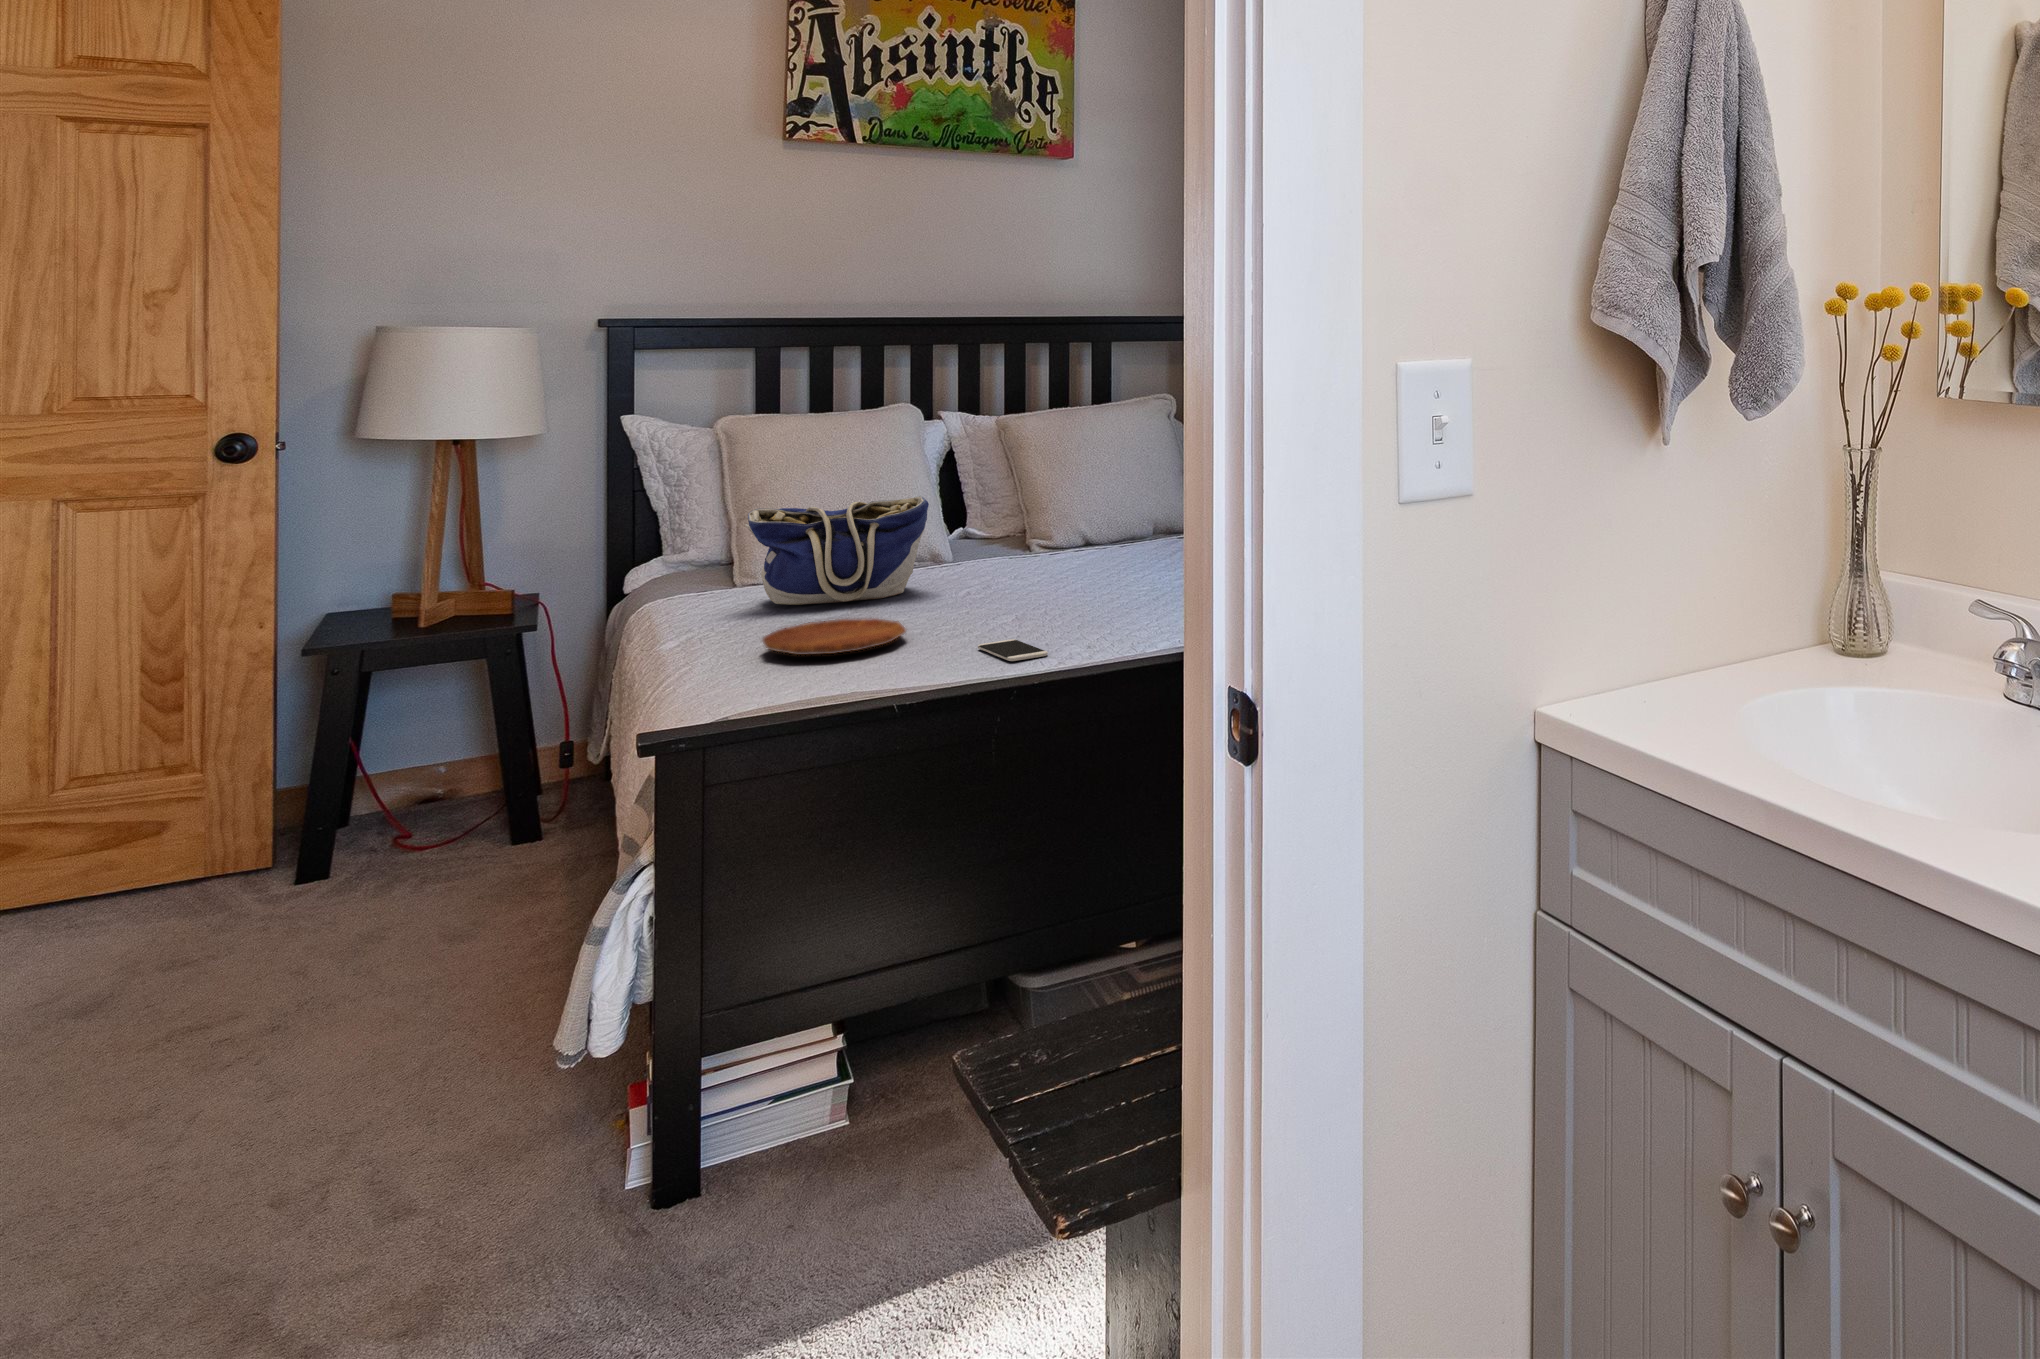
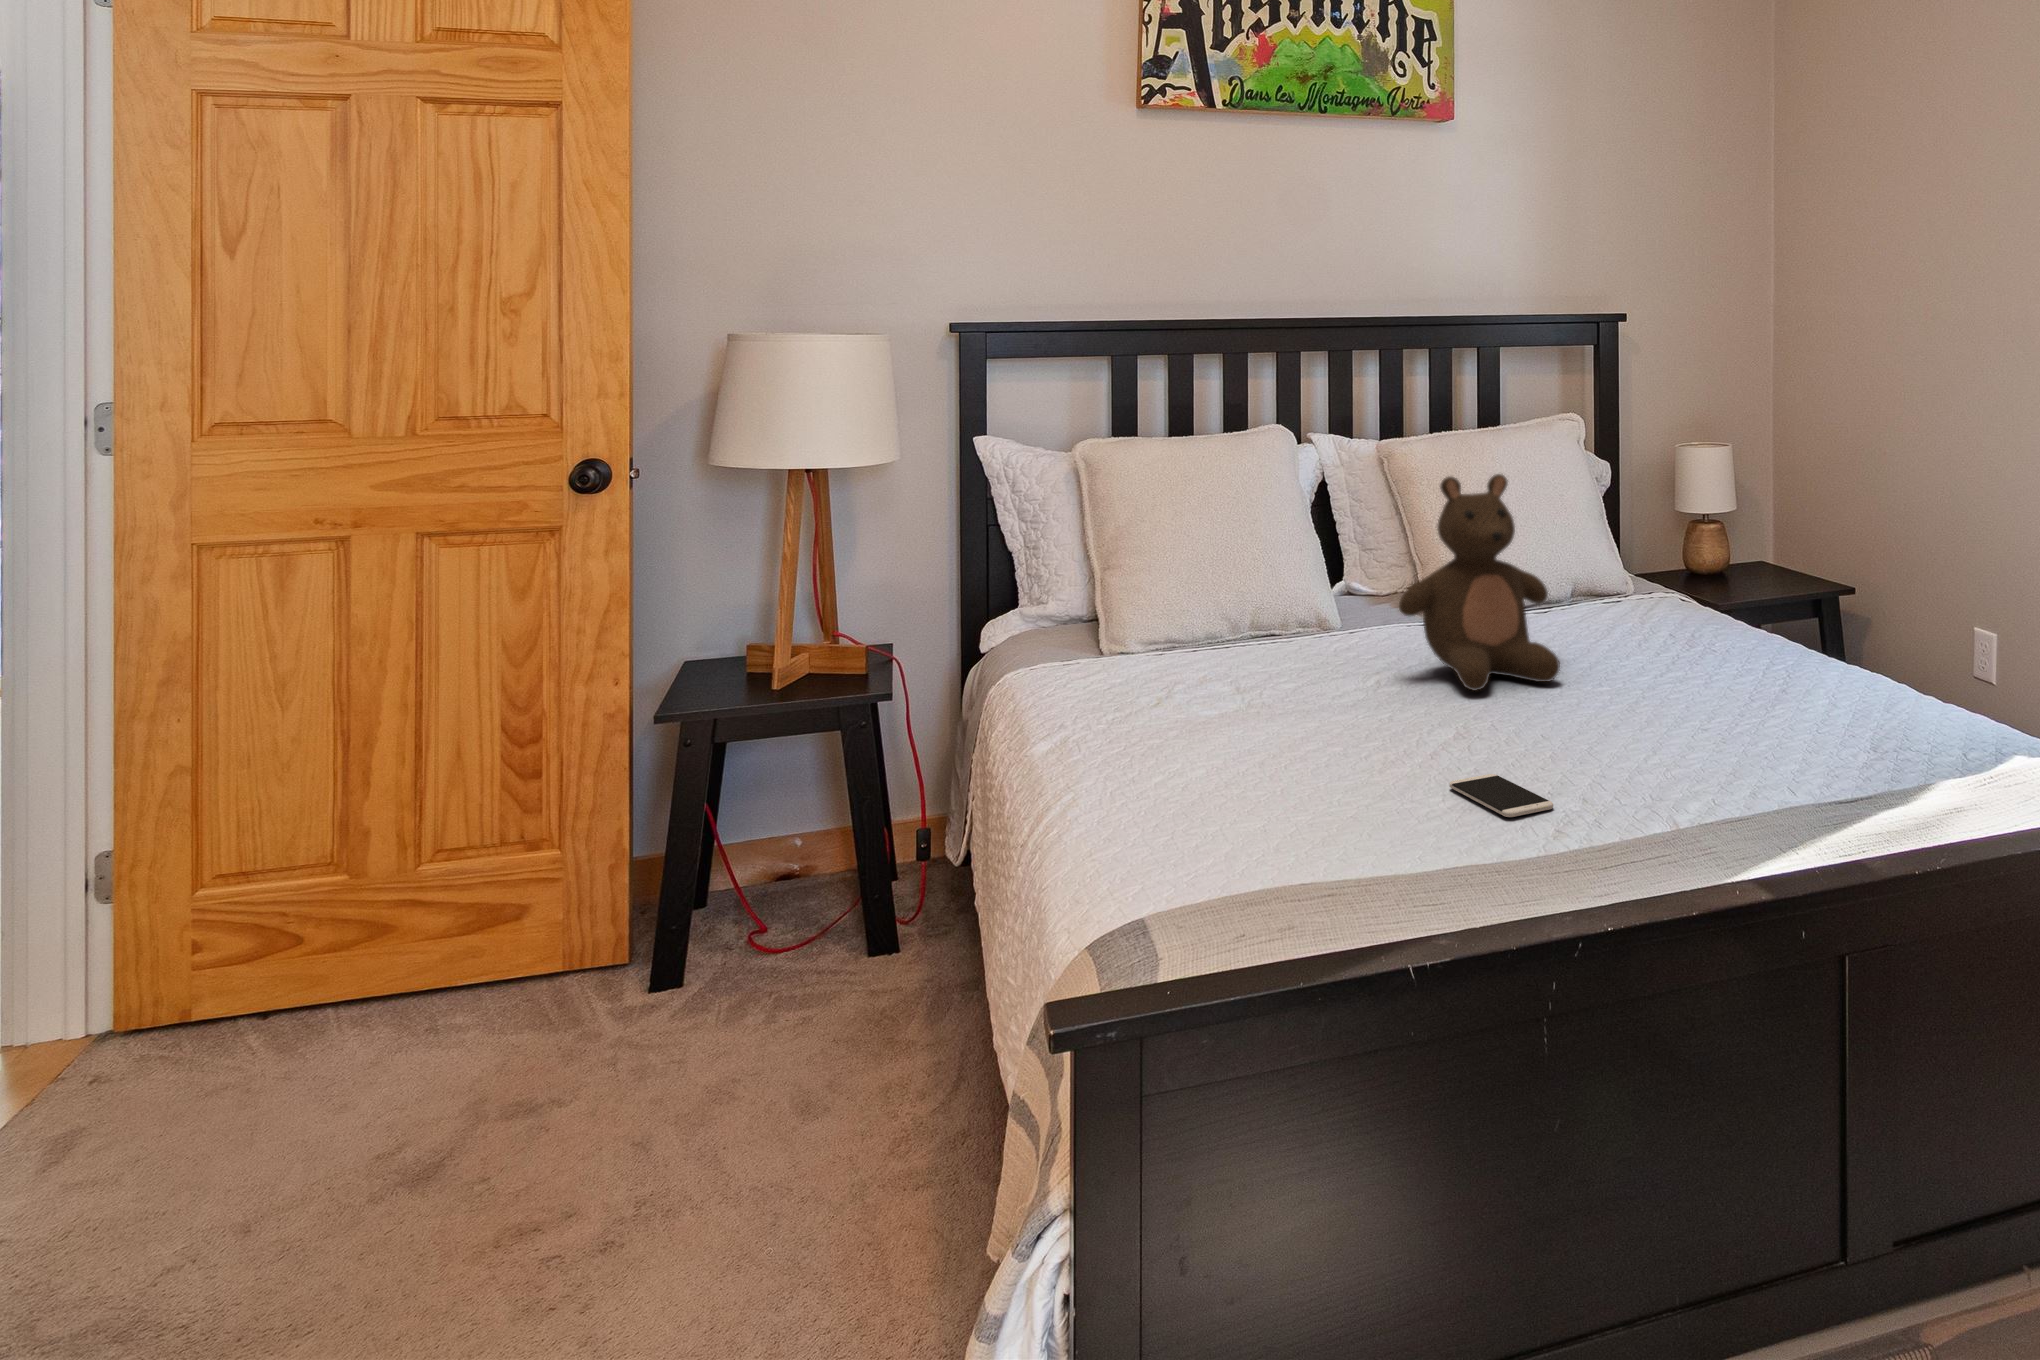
stuffed bear: none [974,436,1099,595] -> present [1399,474,1560,691]
tote bag: present [745,496,929,605] -> none [1128,552,1344,692]
tray: present [763,618,906,655] -> none [1168,726,1348,787]

